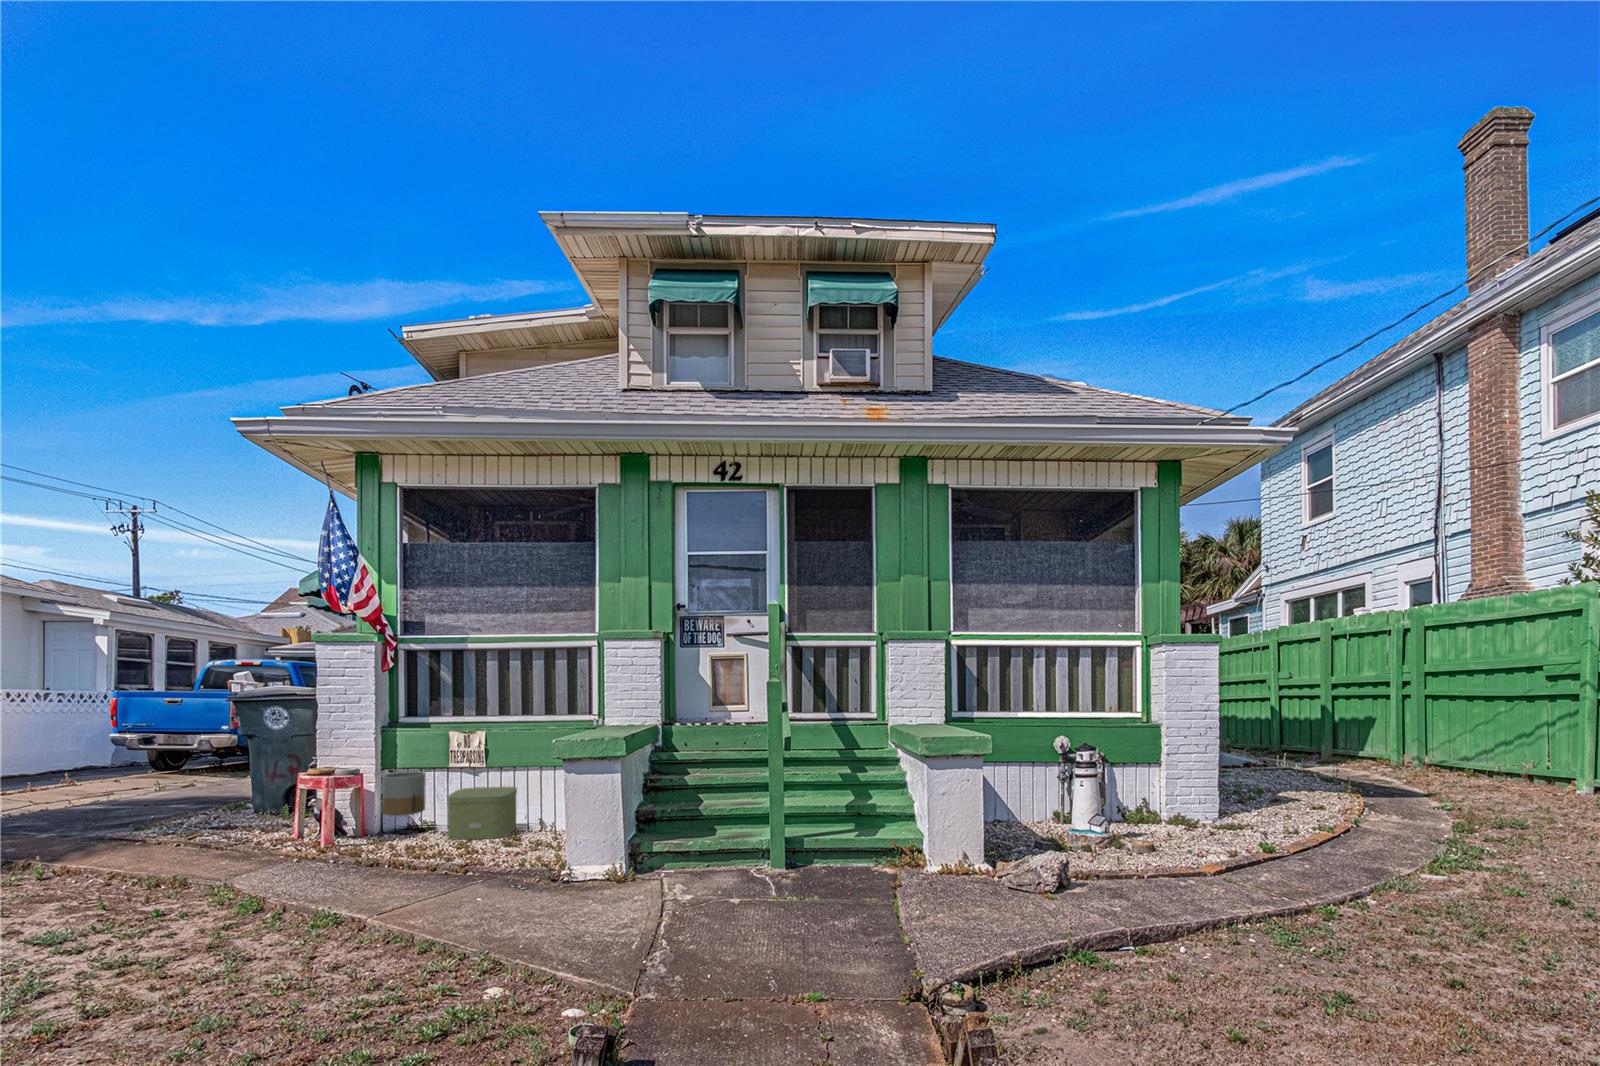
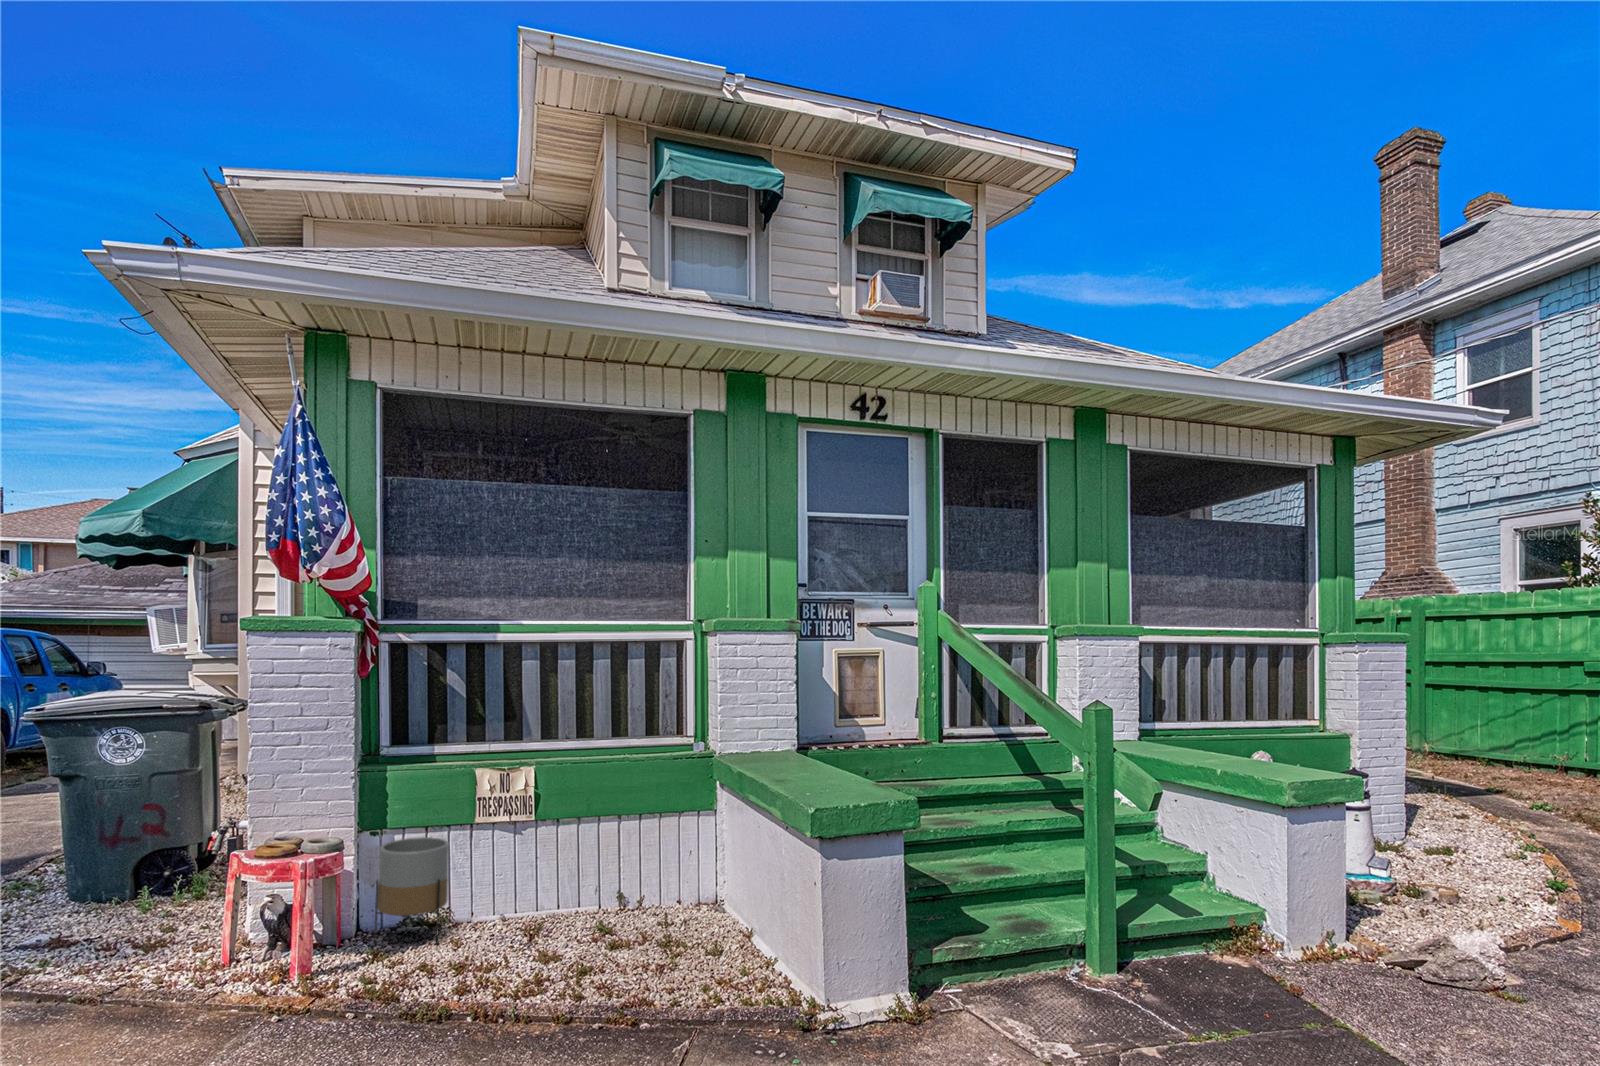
storage box: present [448,787,517,840] -> none [499,854,603,950]

